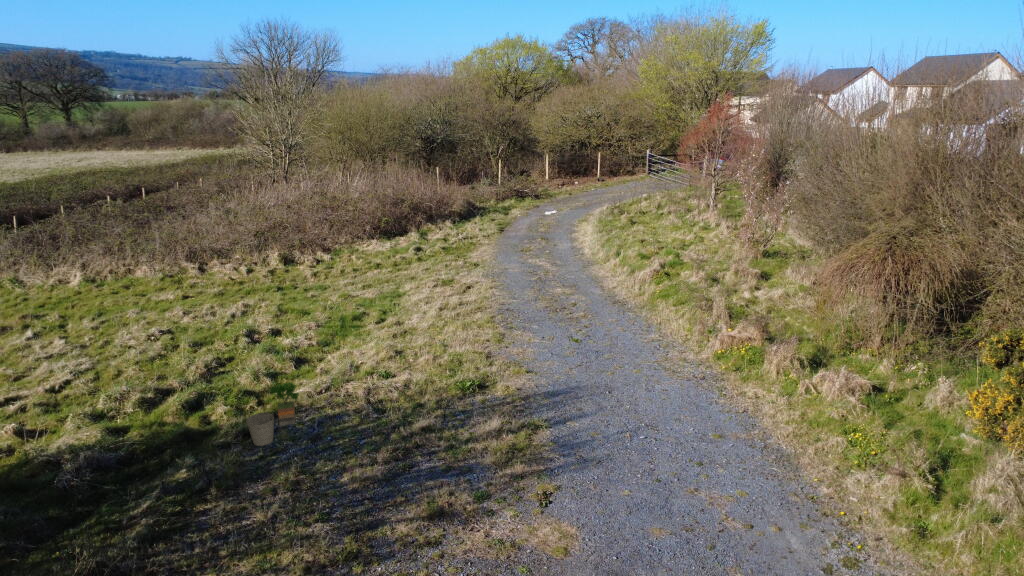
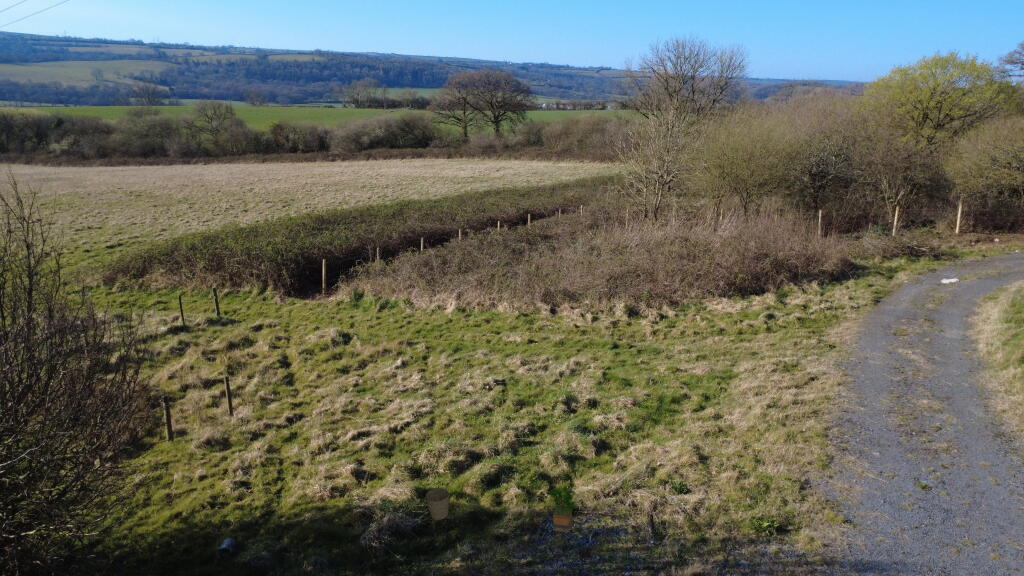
bucket: present [247,412,274,446] -> present [426,488,449,520]

